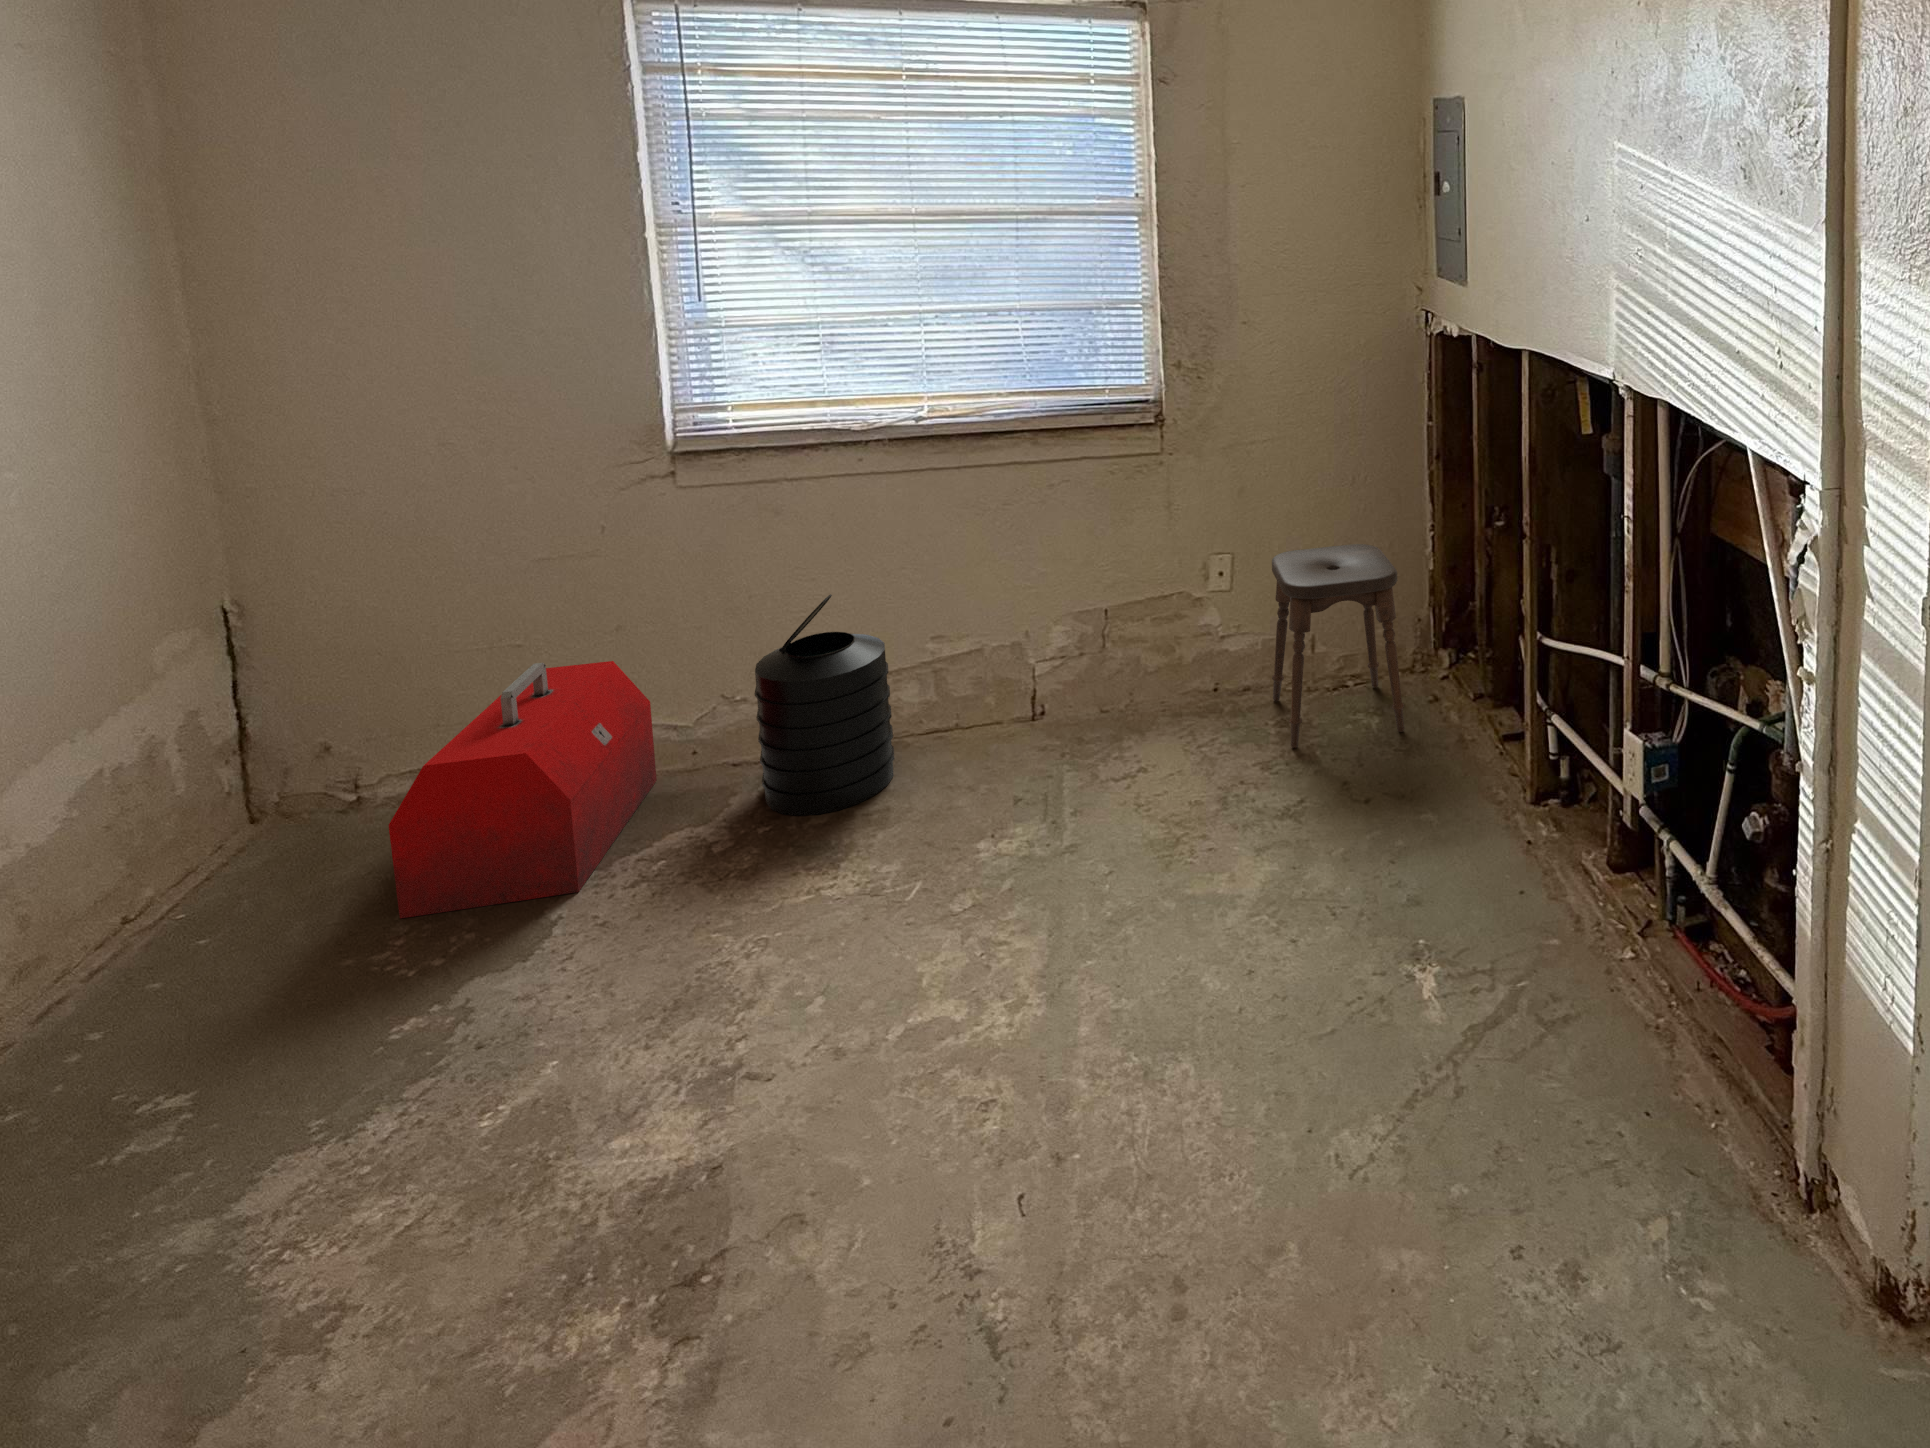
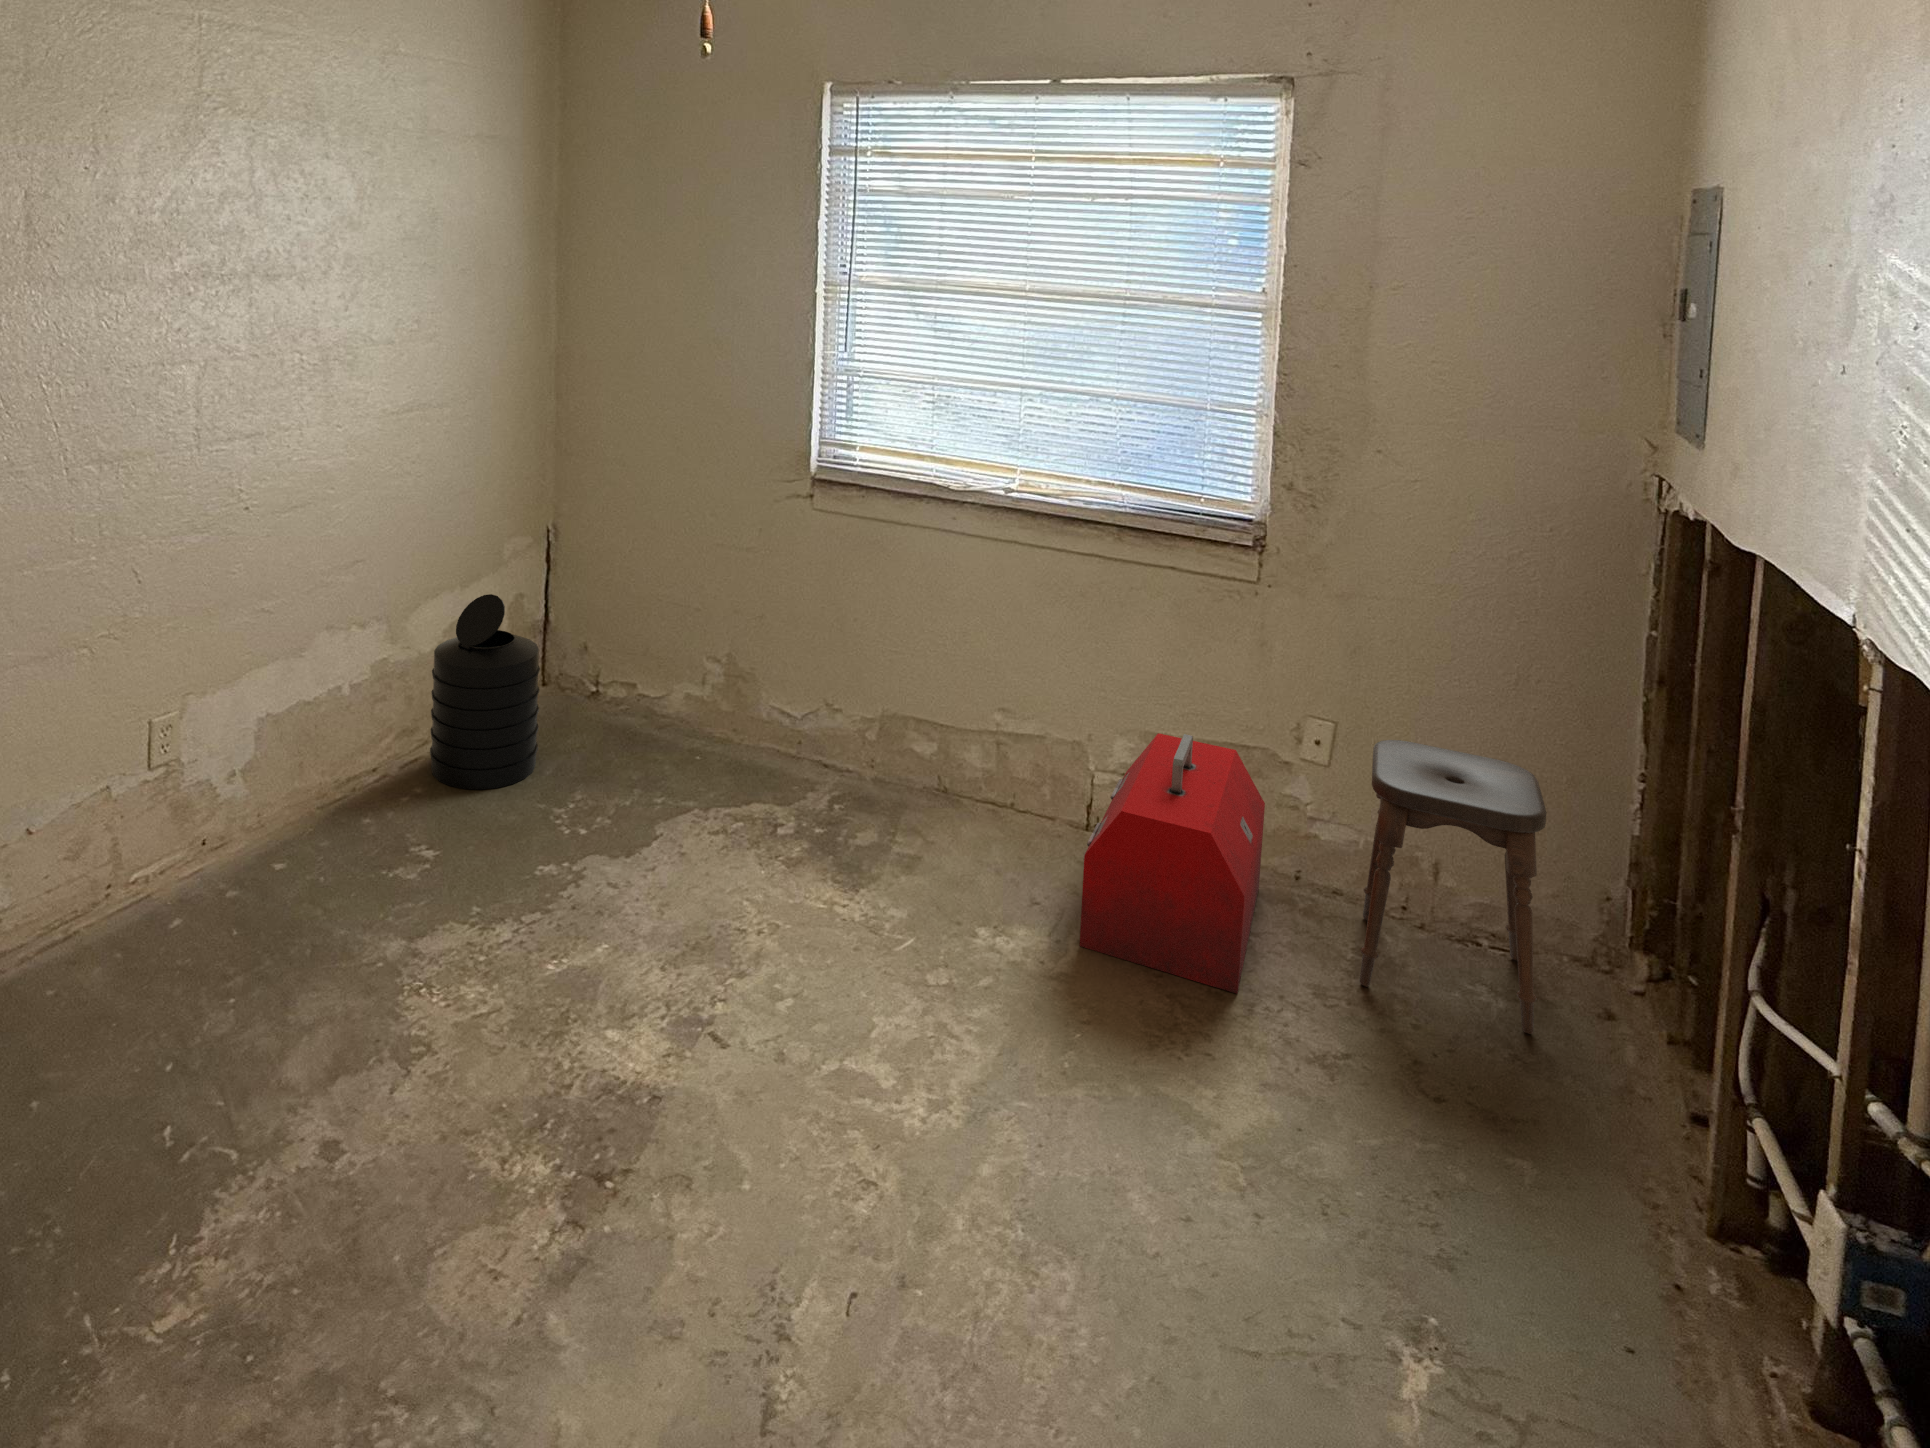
trash can: present [754,594,894,816] -> present [430,594,540,790]
toolbox: present [389,661,657,918] -> present [1080,733,1265,993]

